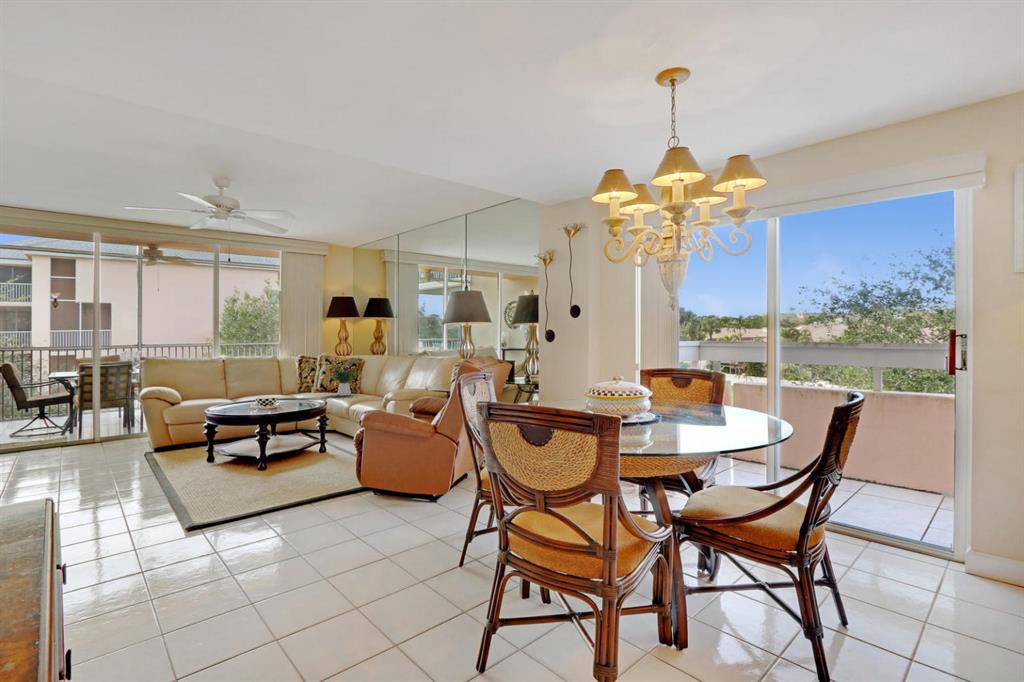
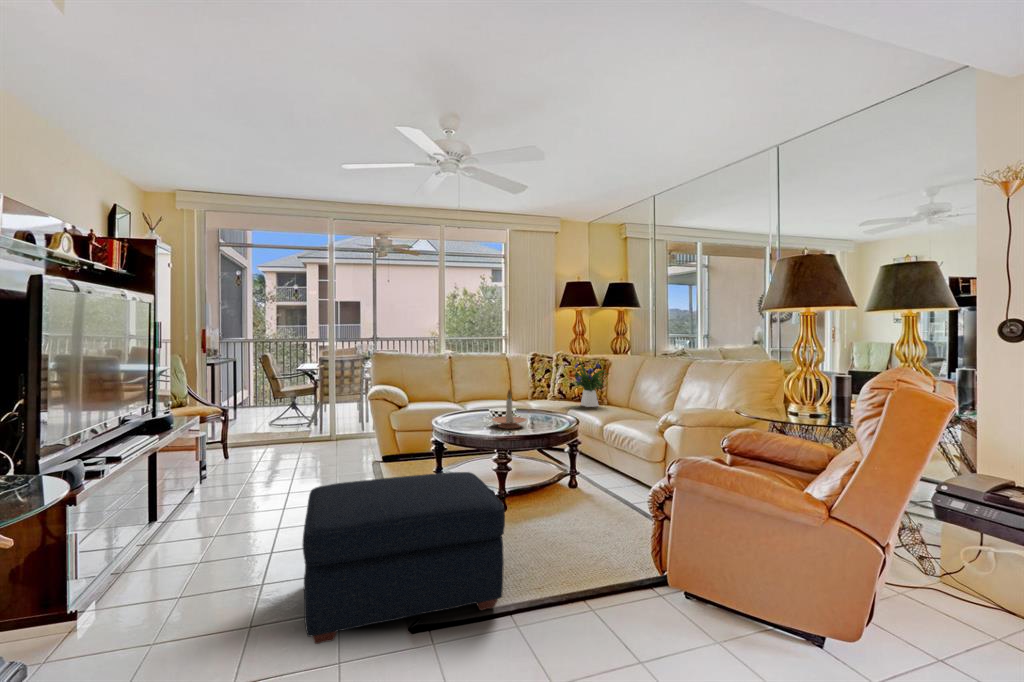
candle holder: none [255,382,284,411] -> present [492,390,526,428]
ottoman: none [103,437,253,540] -> present [303,472,505,644]

